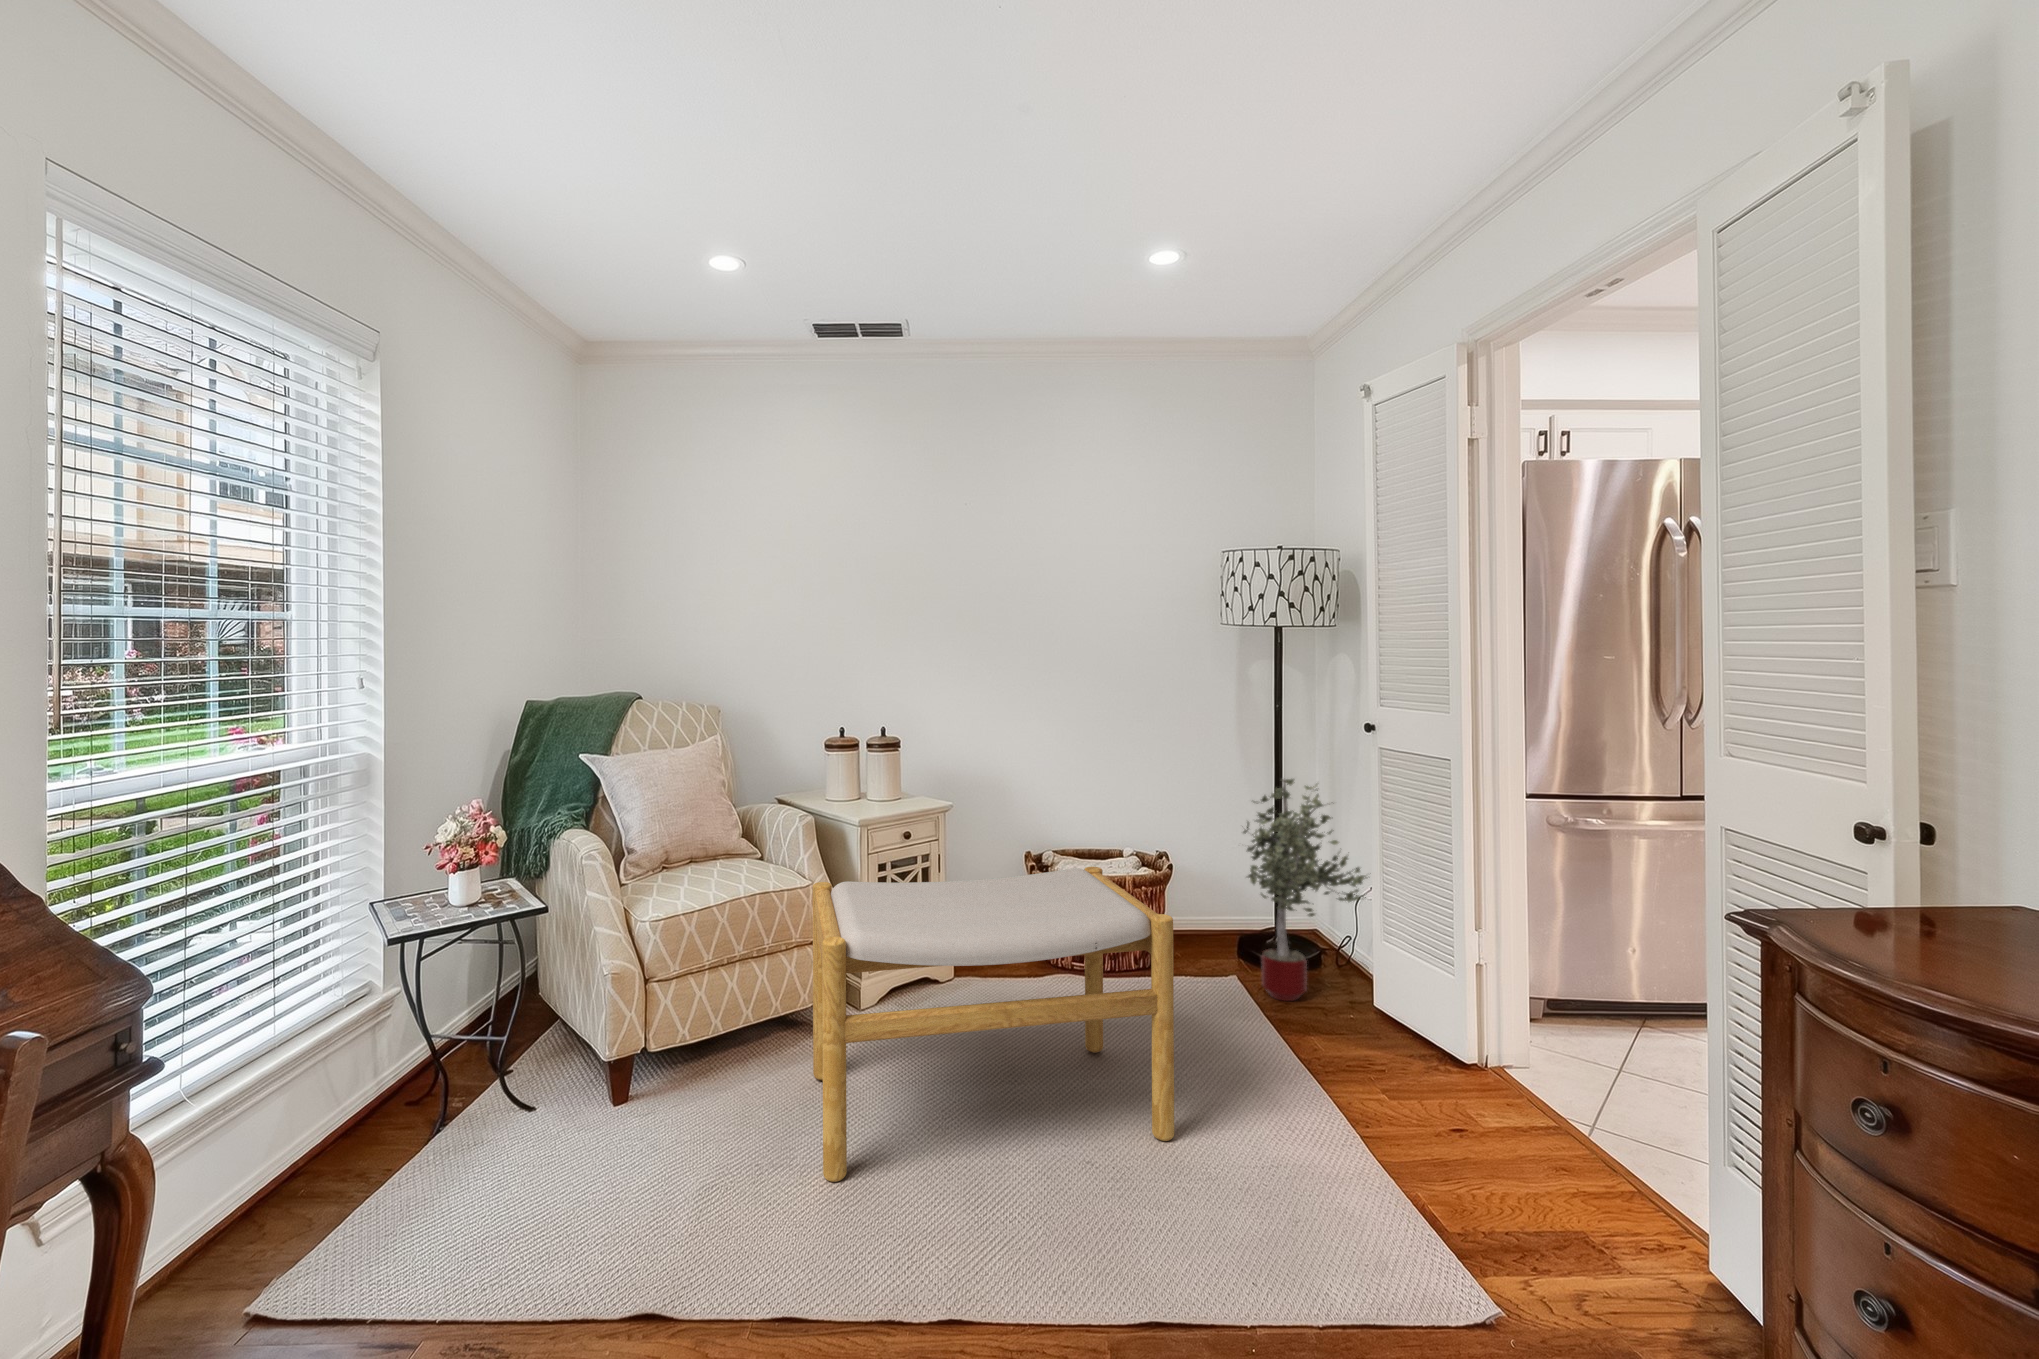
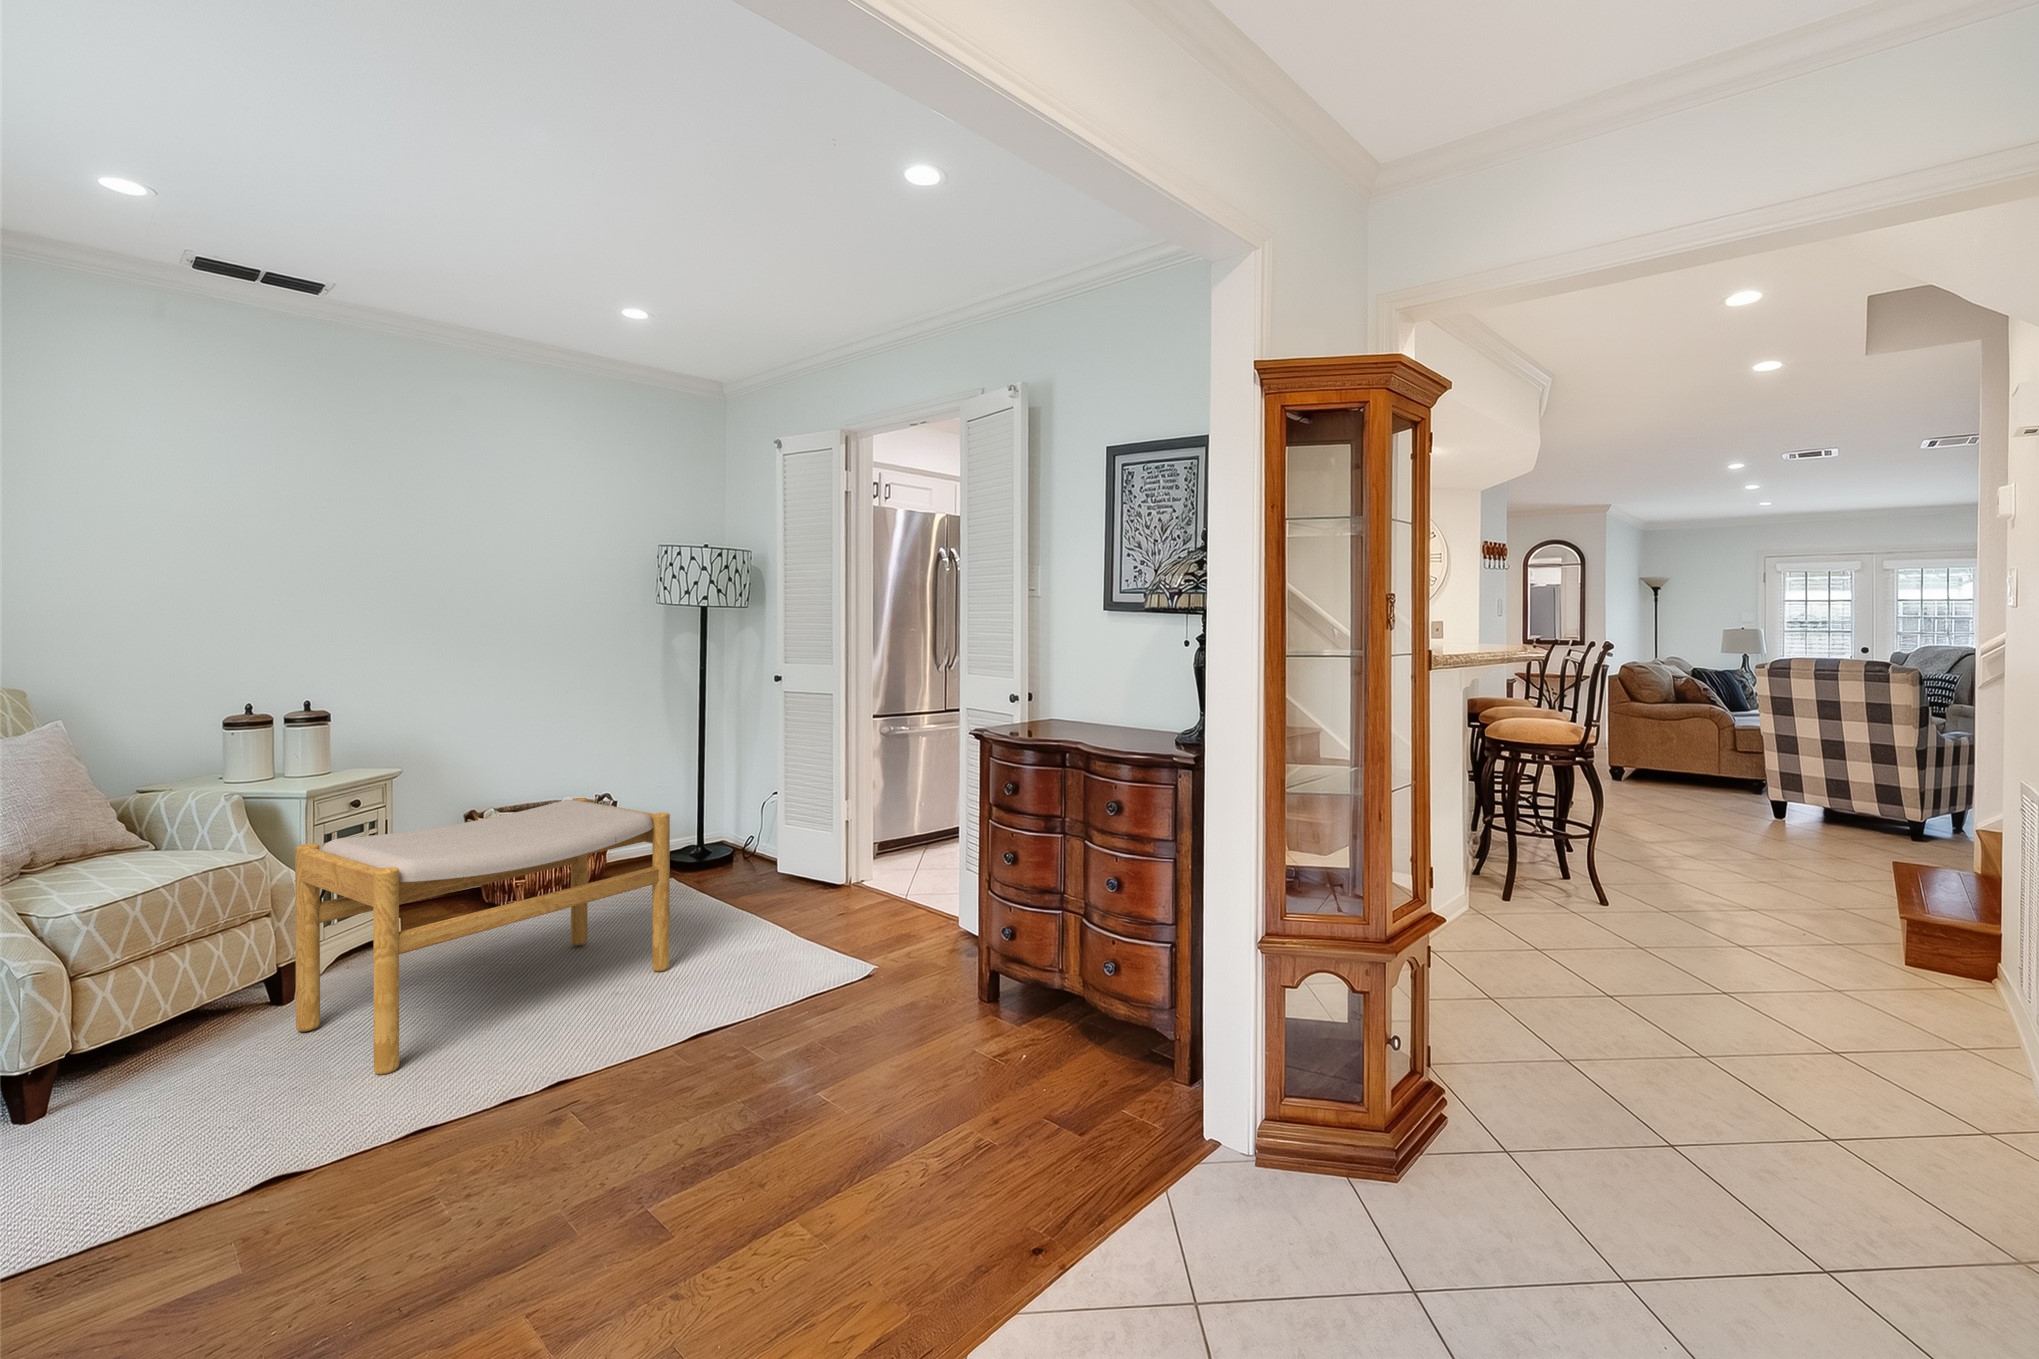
potted tree: present [1243,779,1367,1001] -> none [679,720,777,885]

